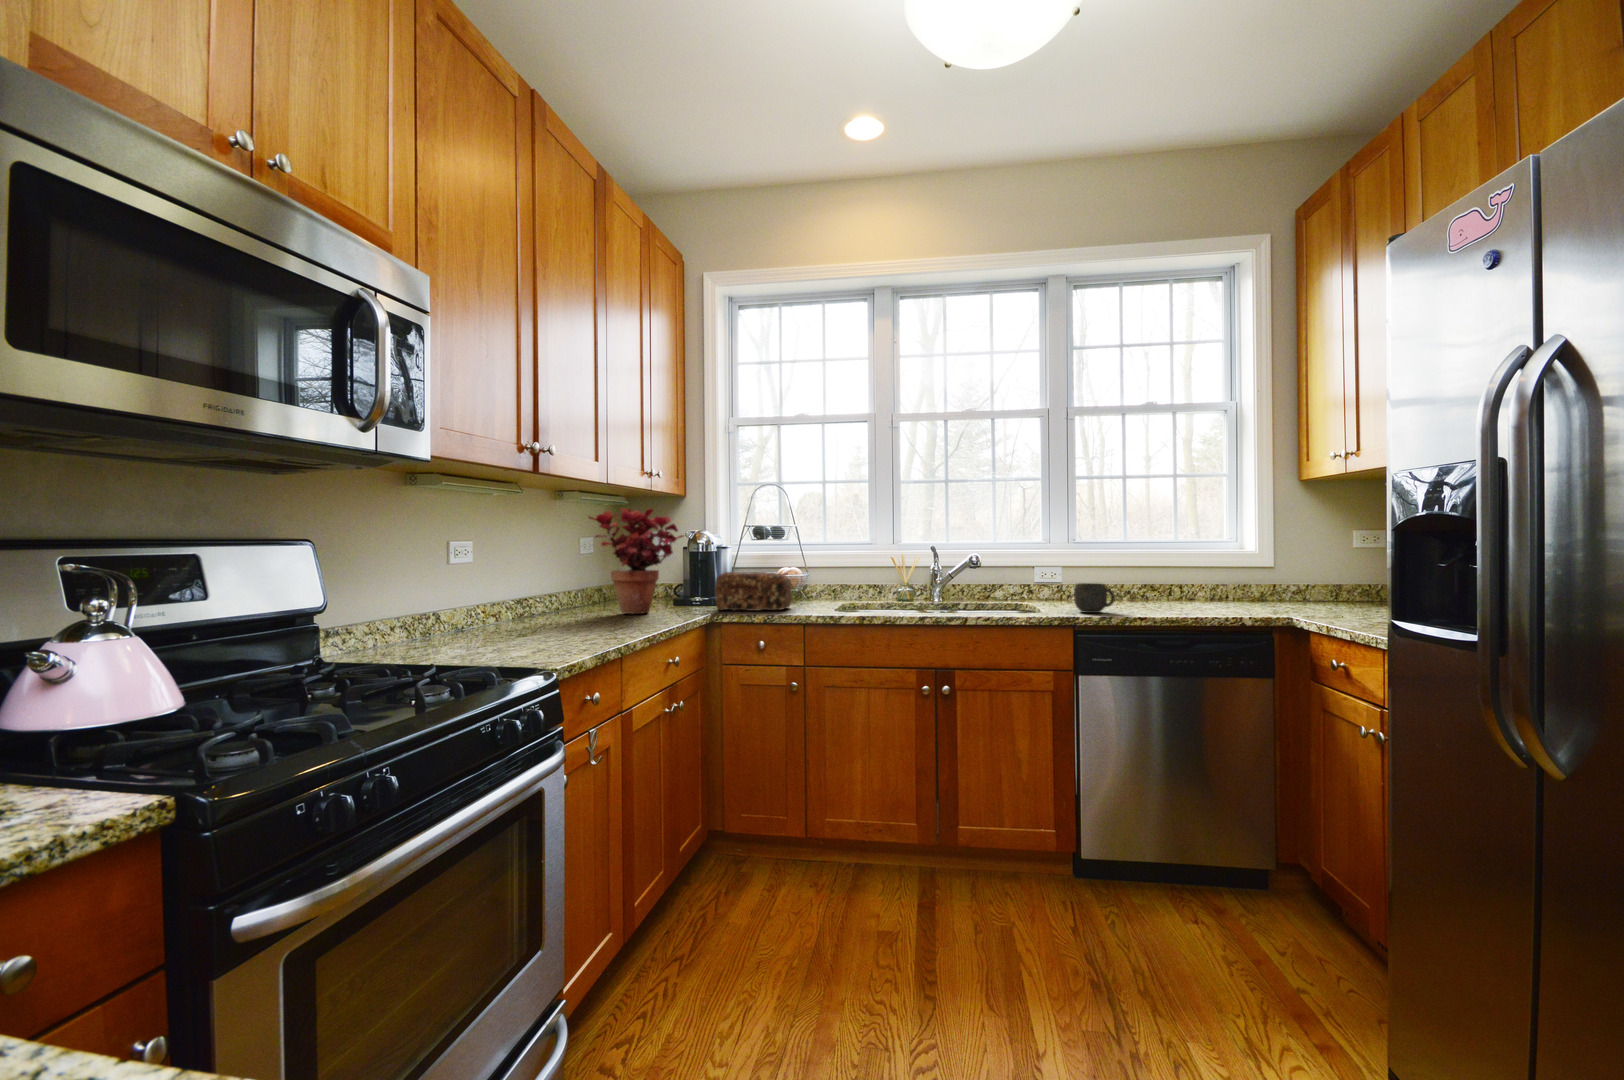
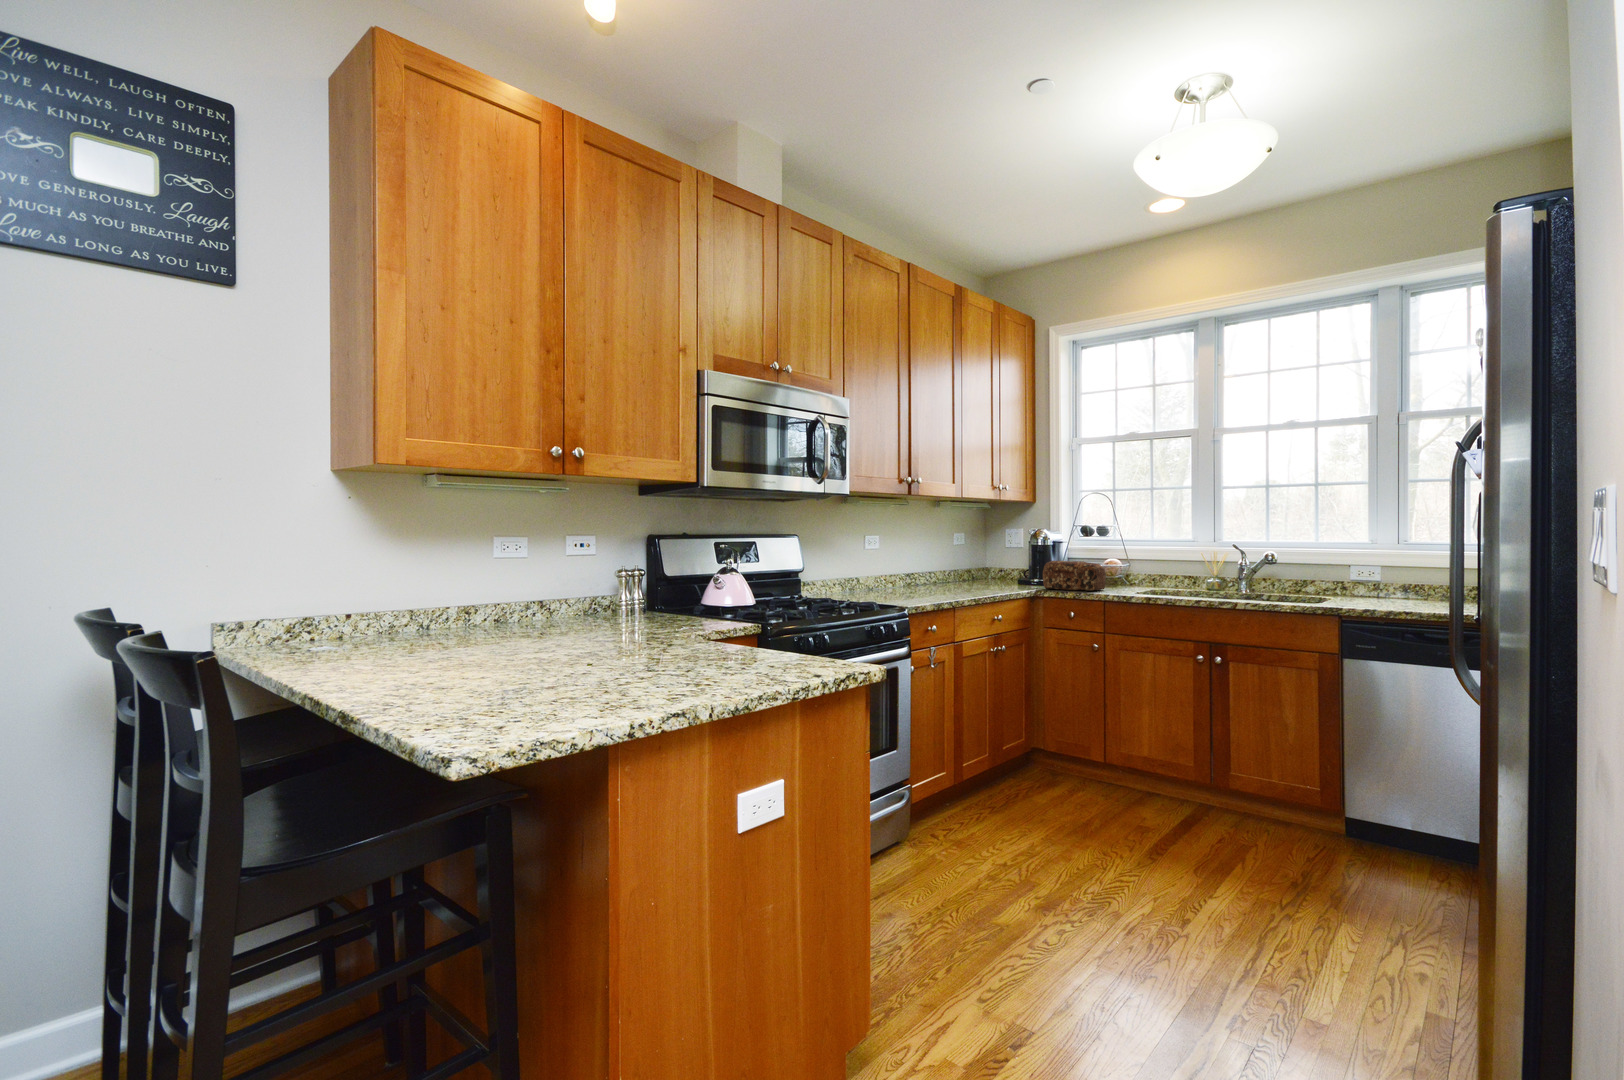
potted plant: present [588,508,683,614] -> none [953,513,1021,587]
mug: present [1074,583,1115,613] -> none [1352,580,1389,607]

